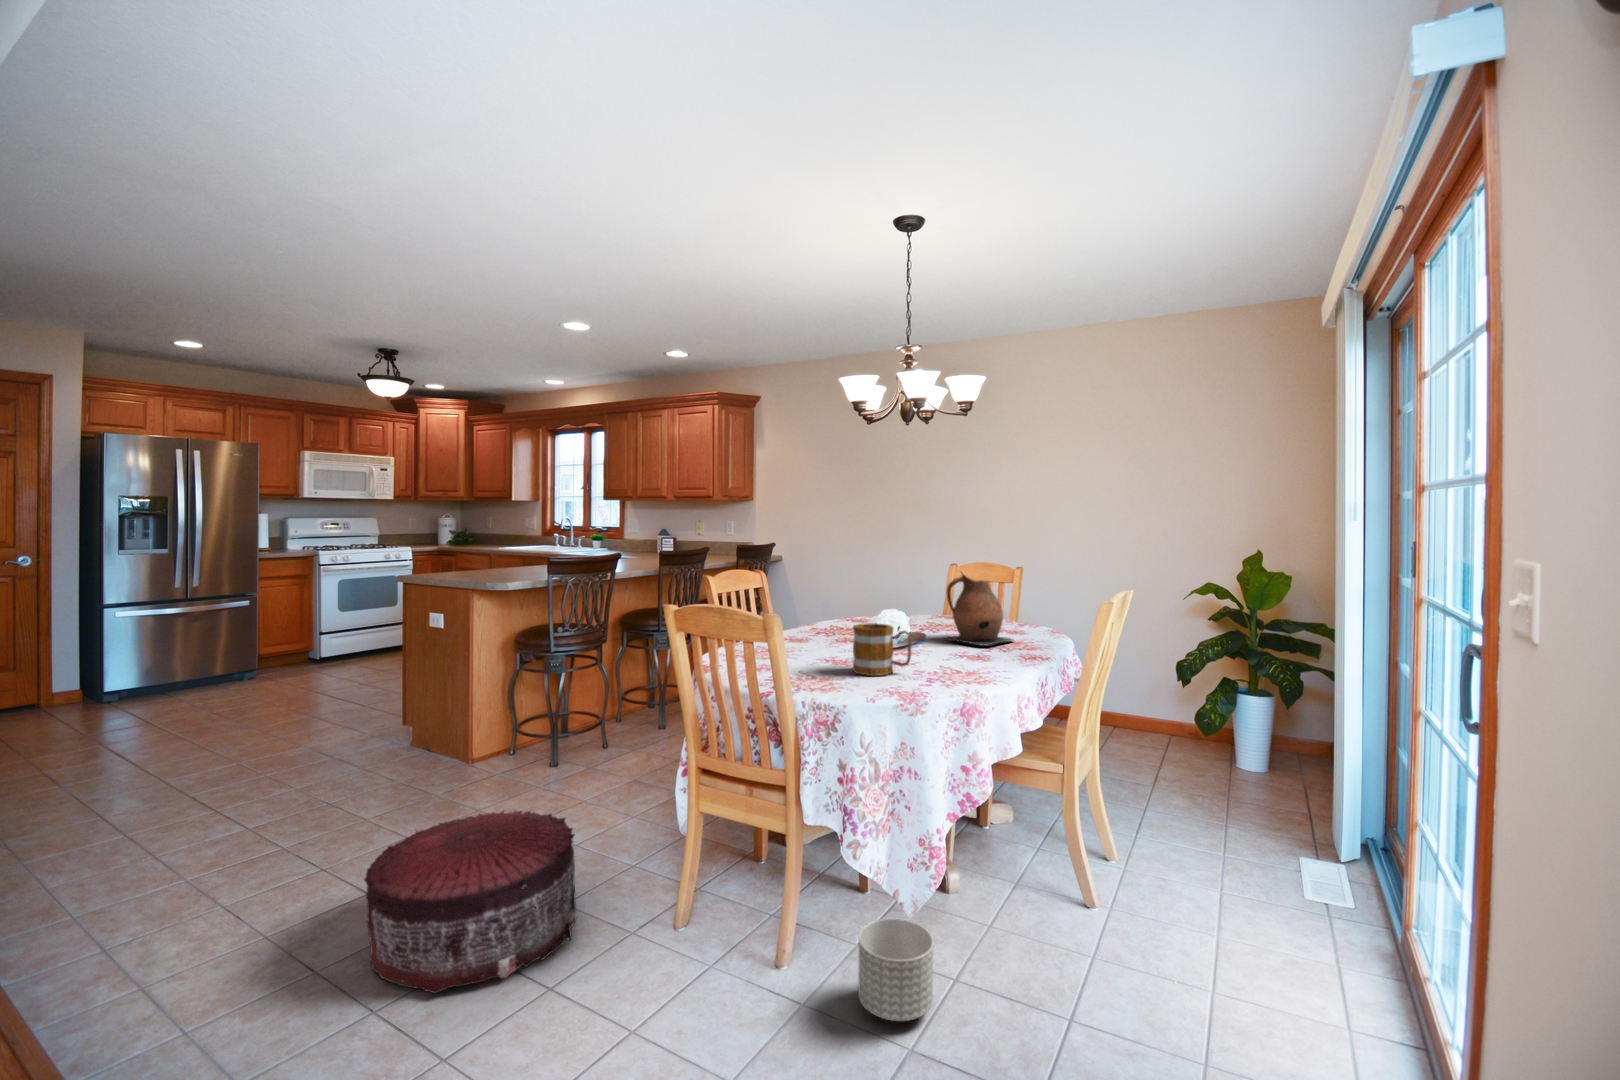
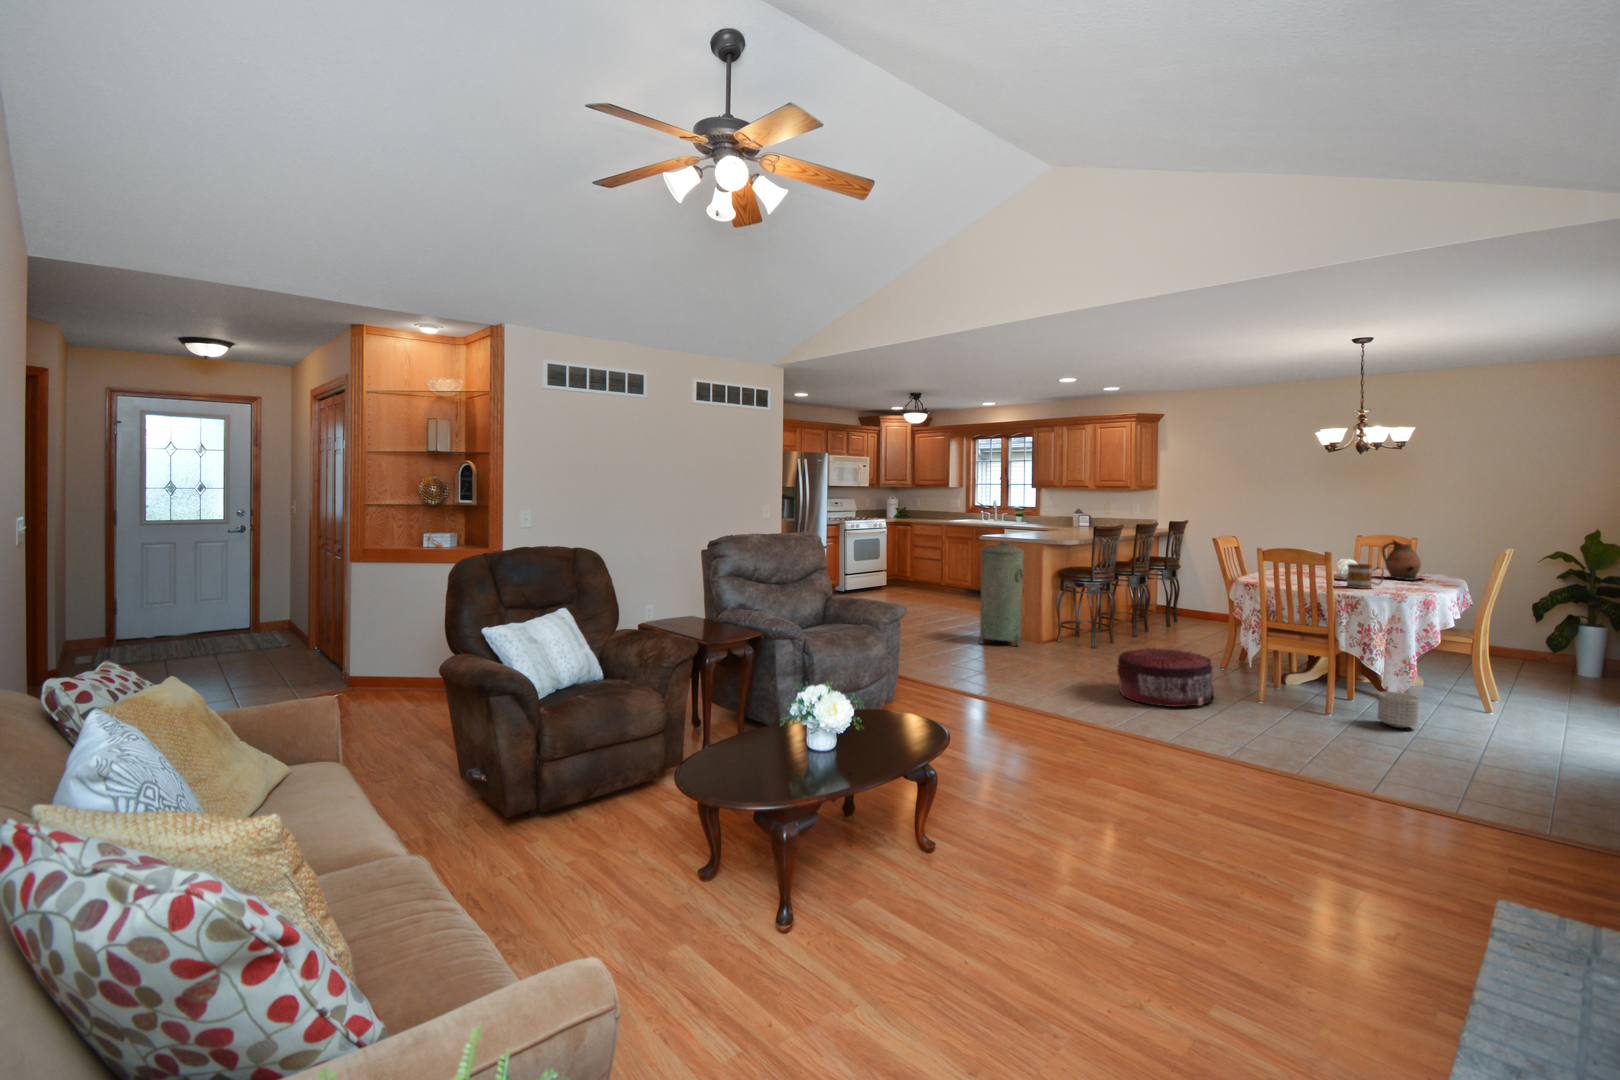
trash can: none [348,584,435,771] -> present [980,542,1024,646]

